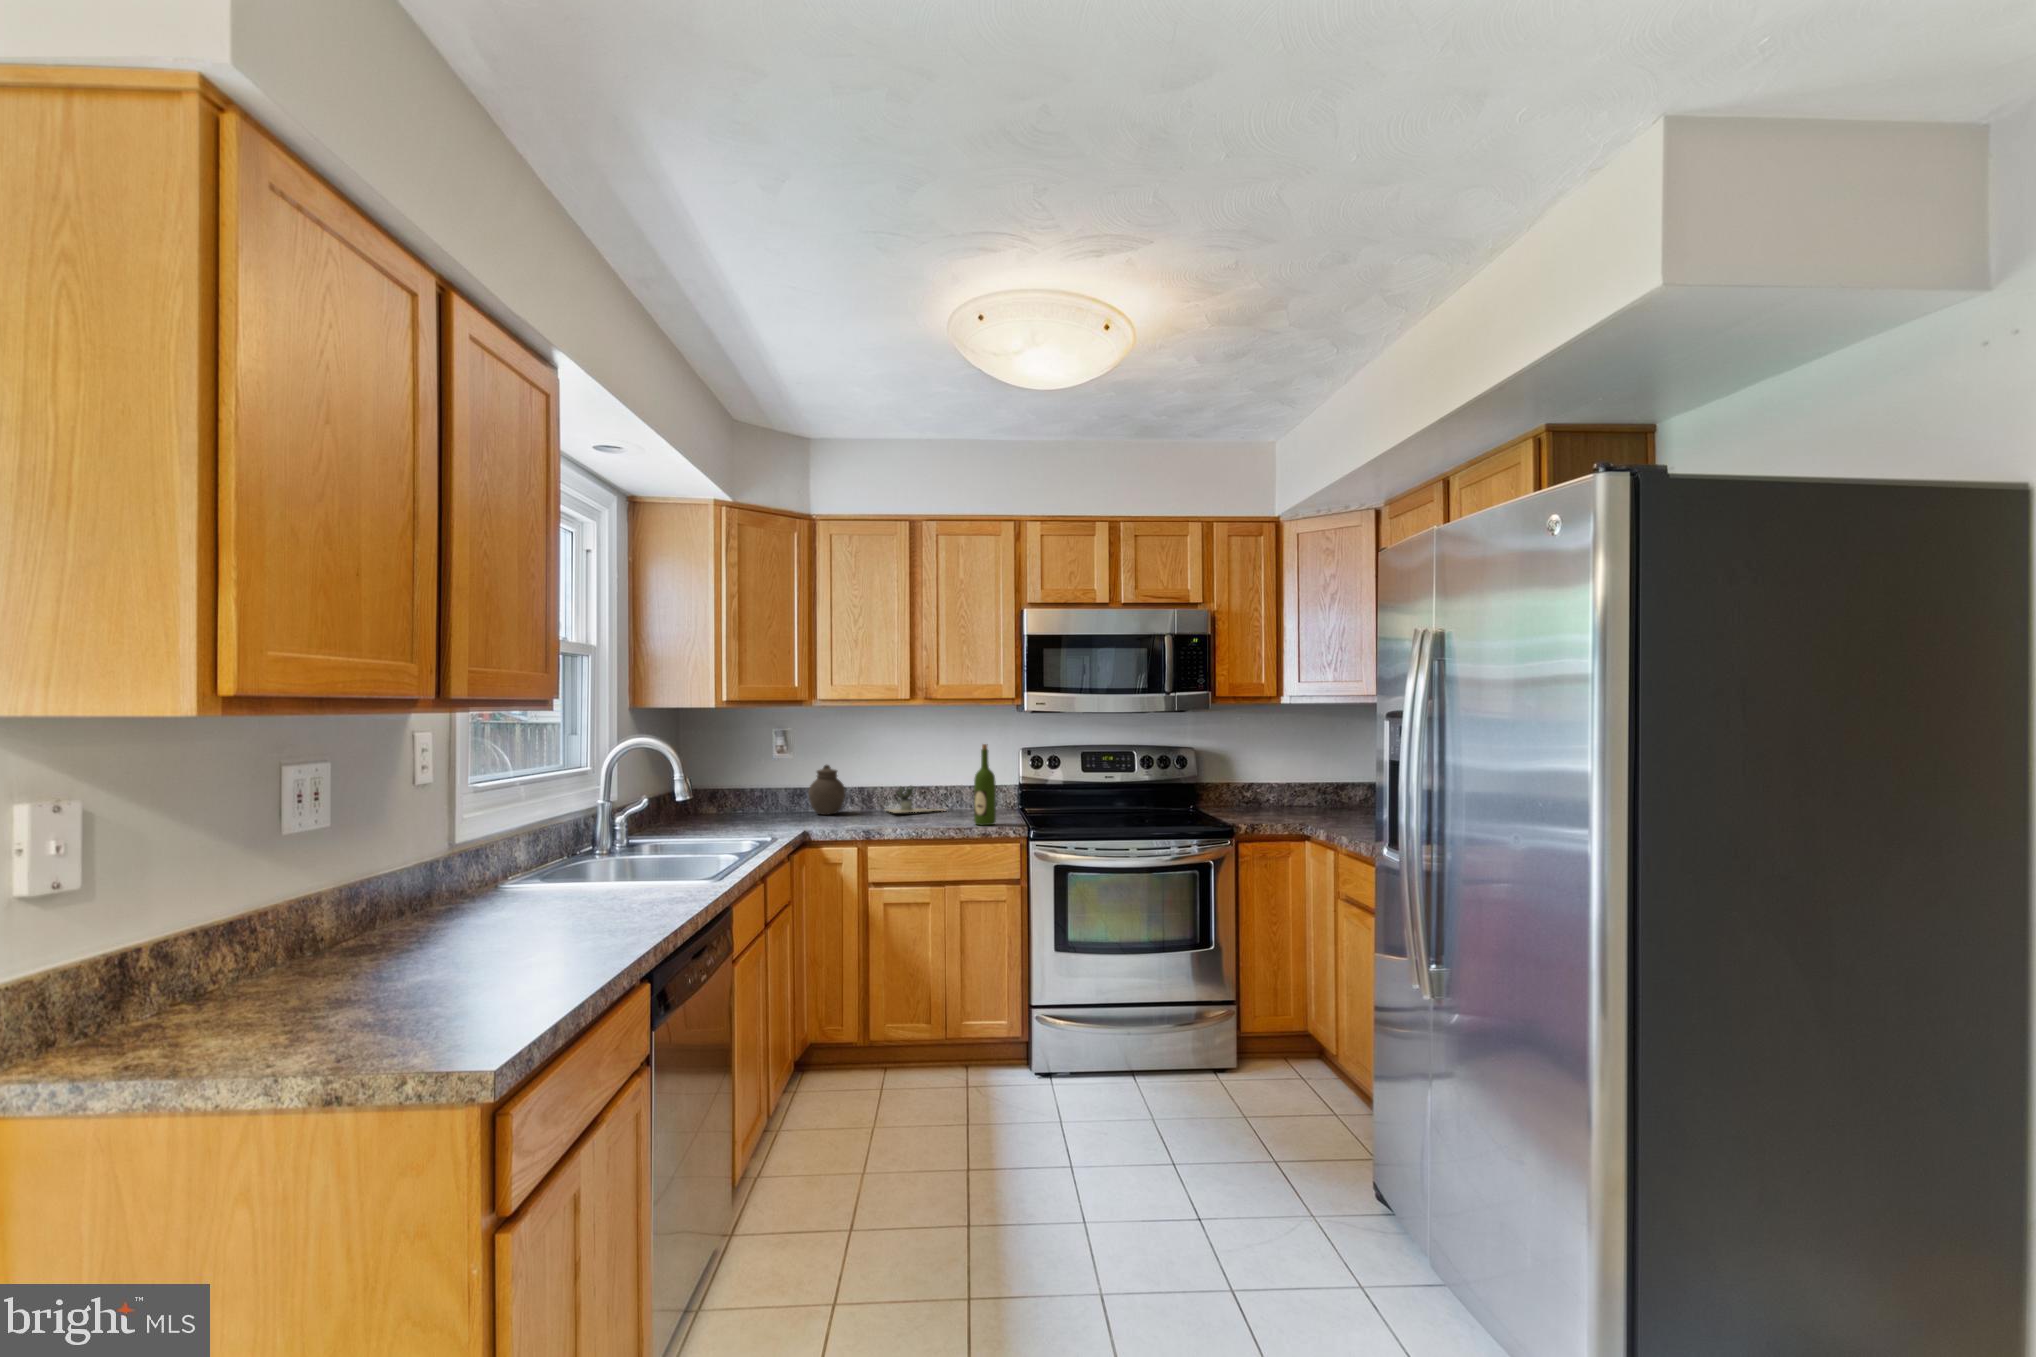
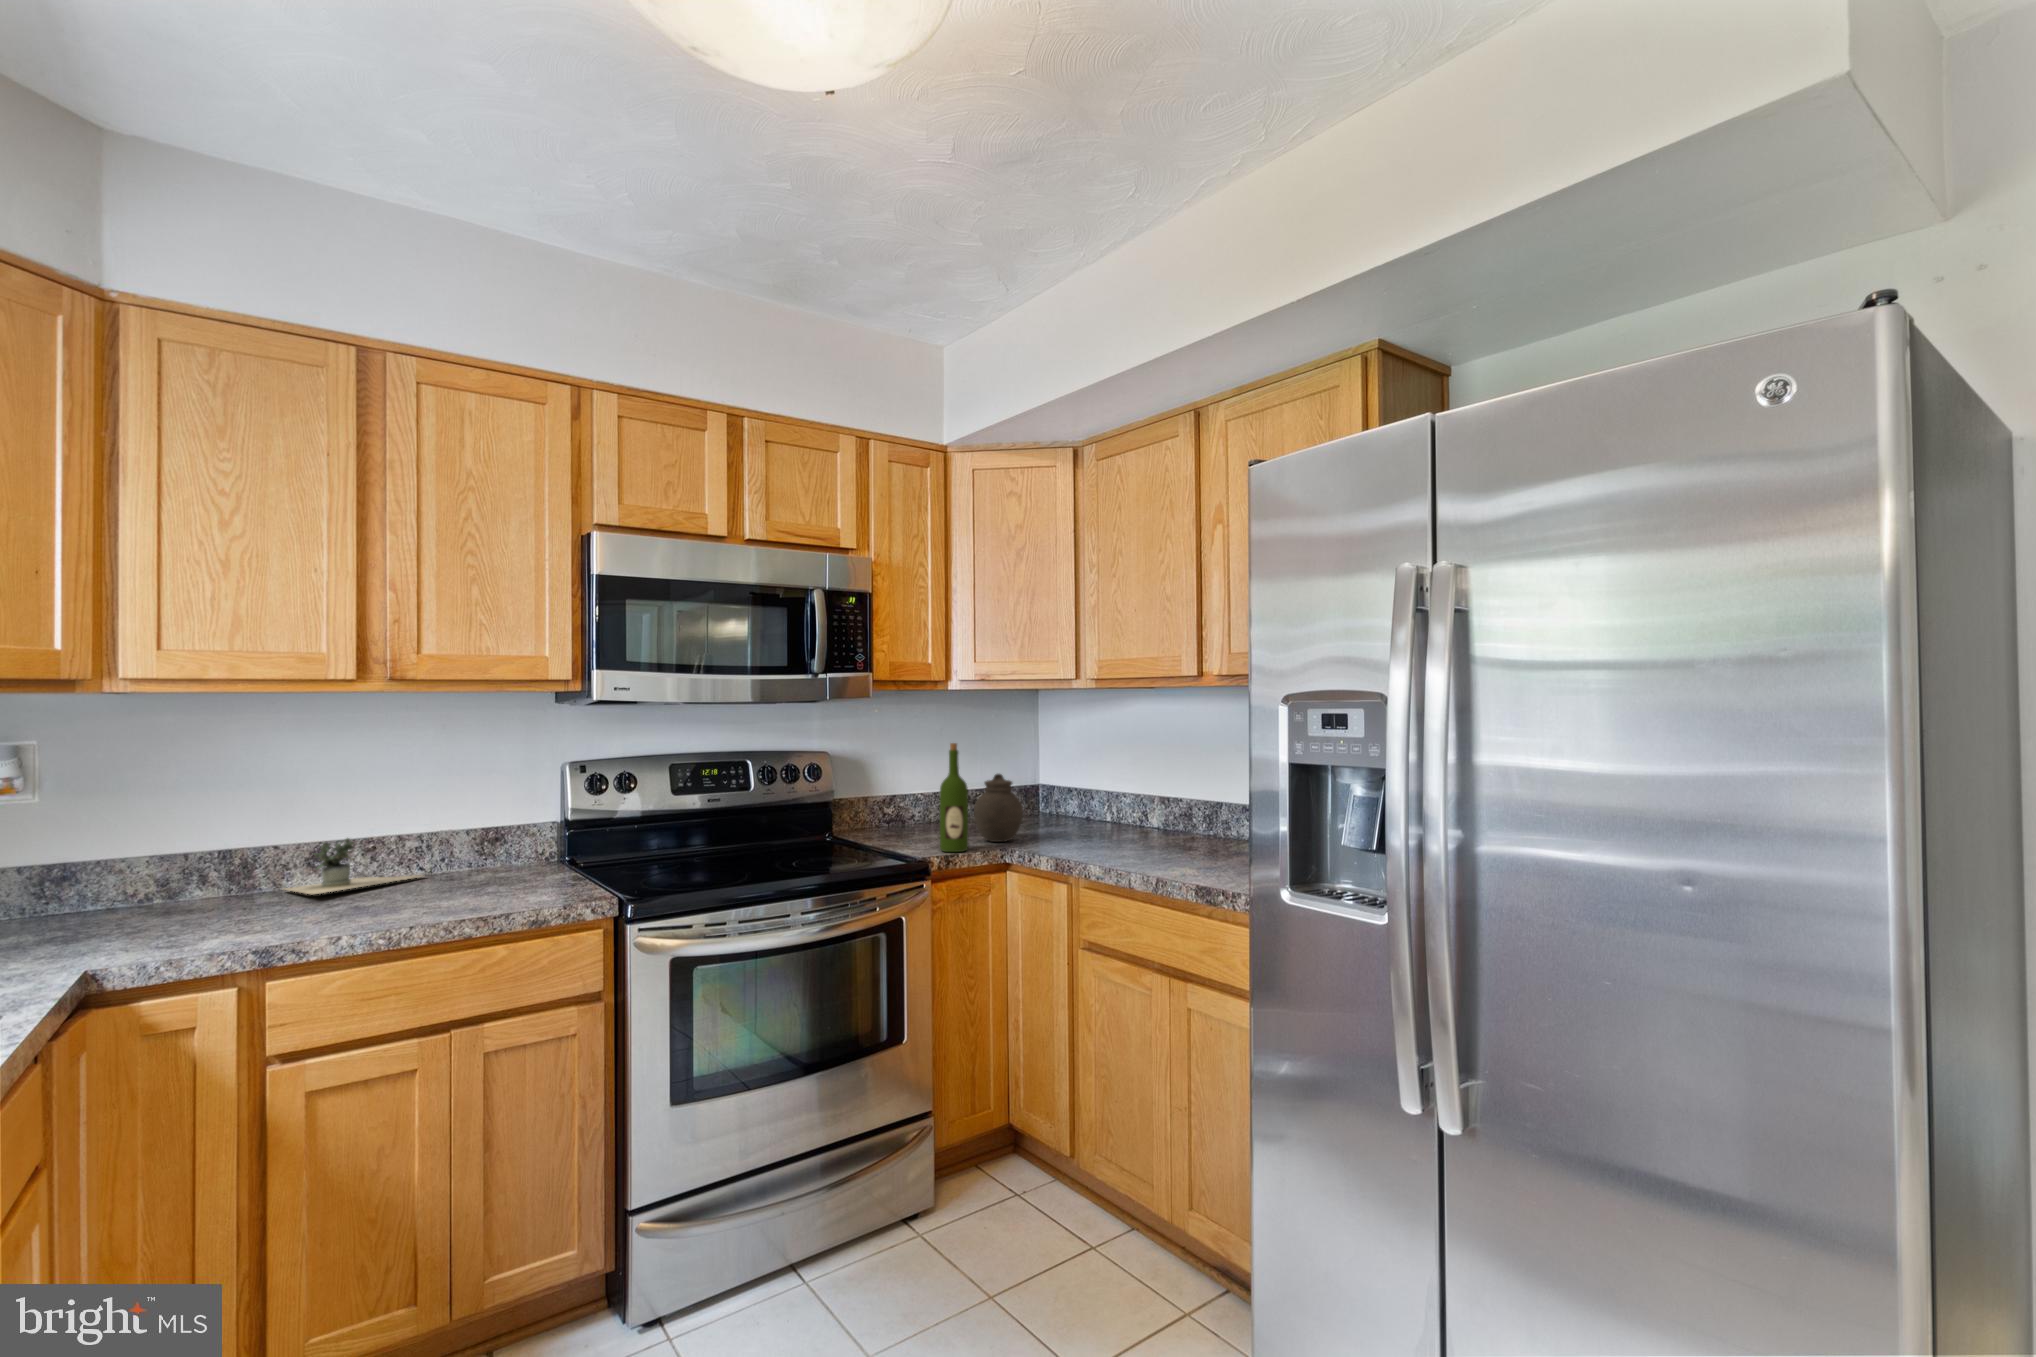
wine bottle: present [974,744,996,825] -> present [940,743,968,852]
jar: present [808,765,845,815] -> present [974,774,1023,842]

